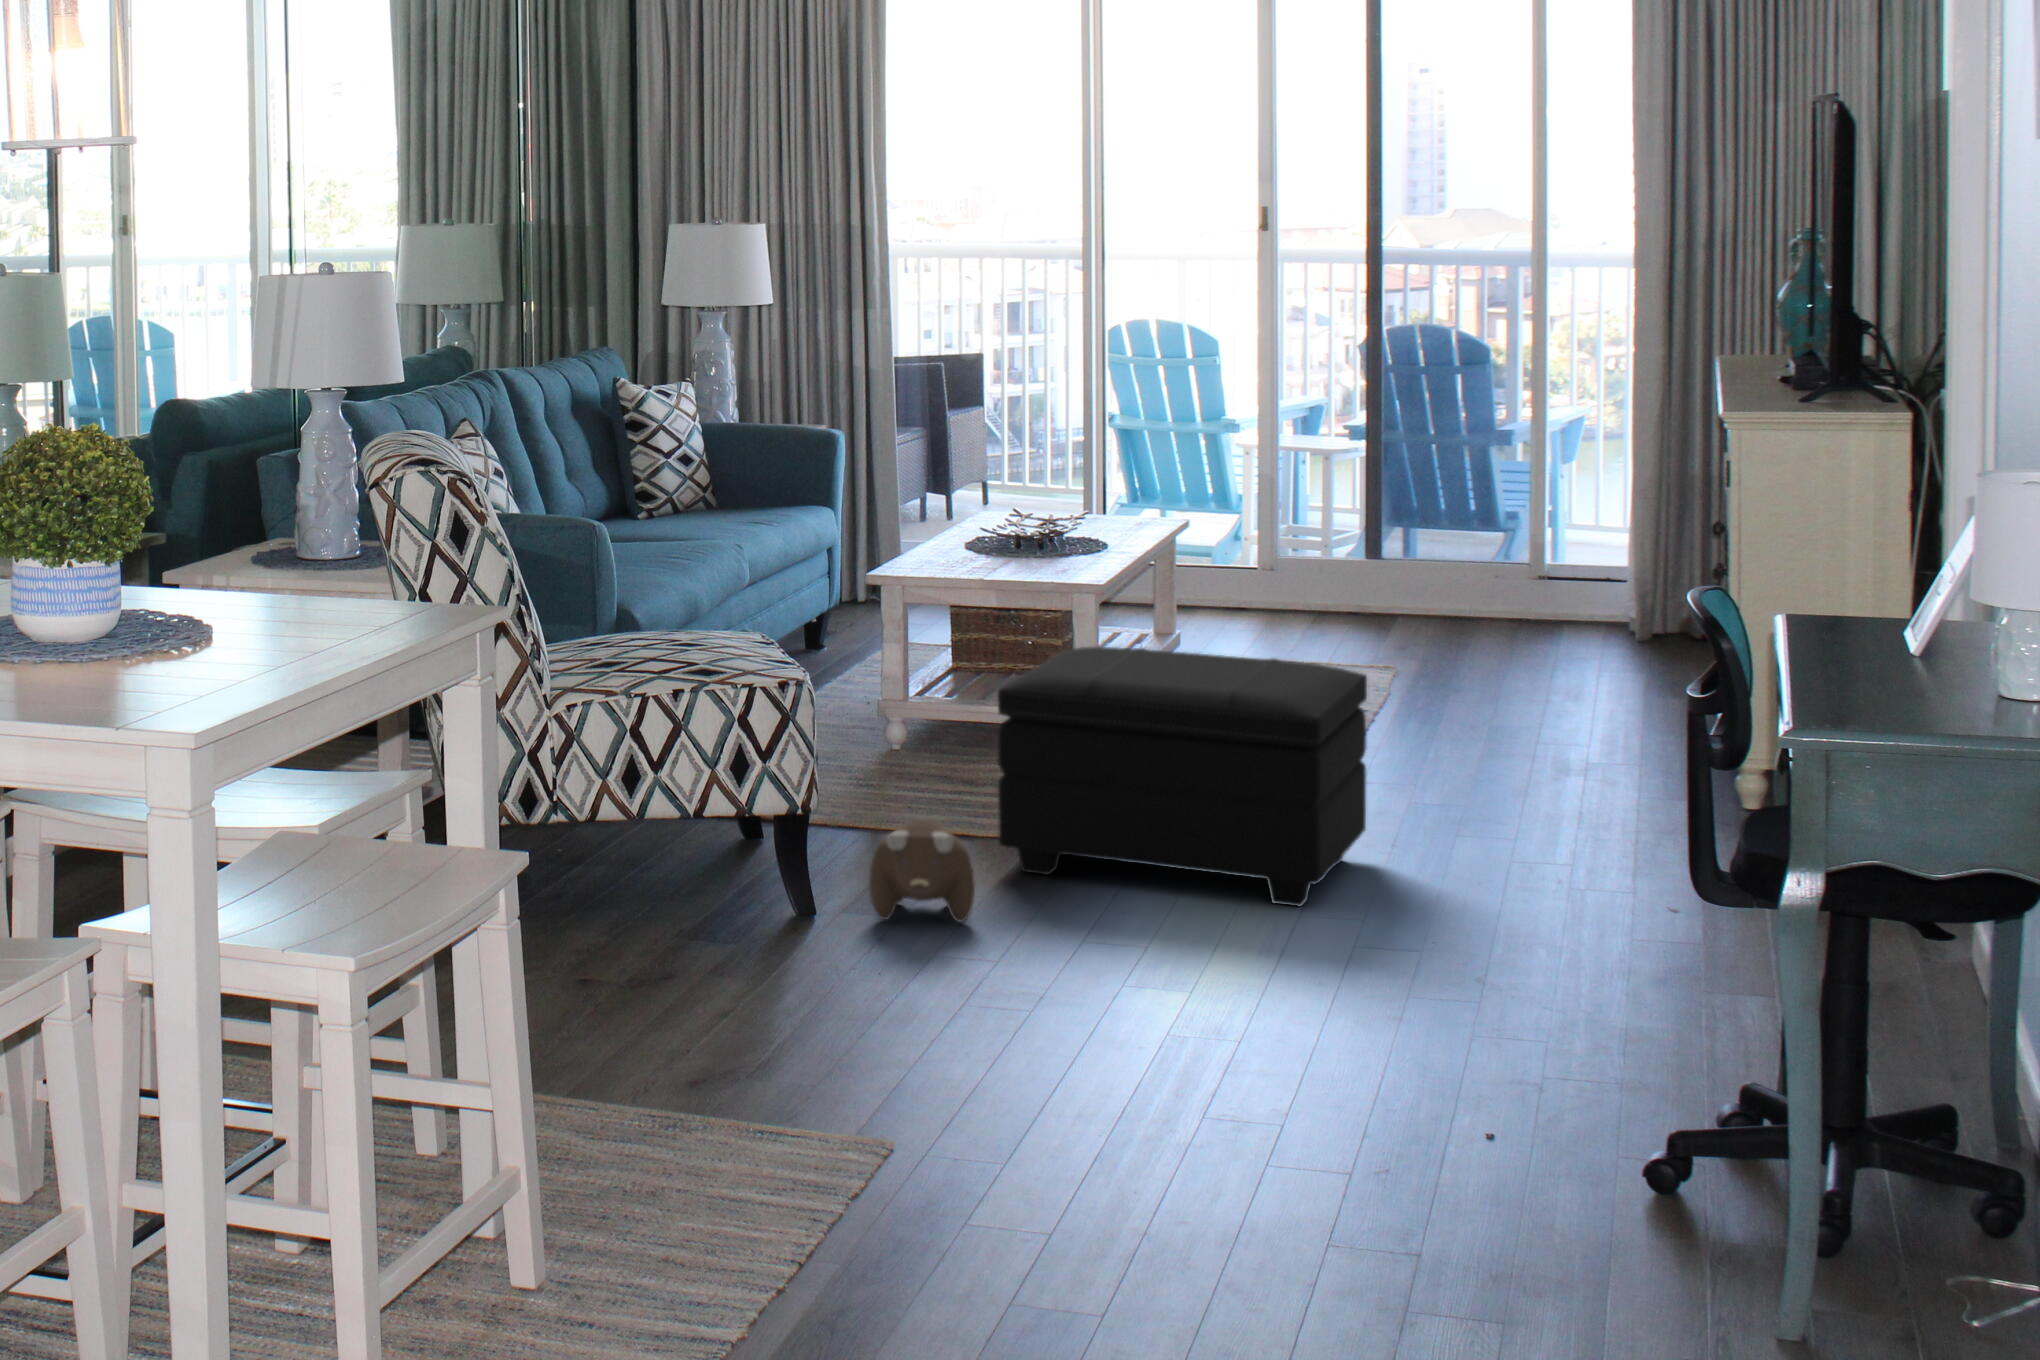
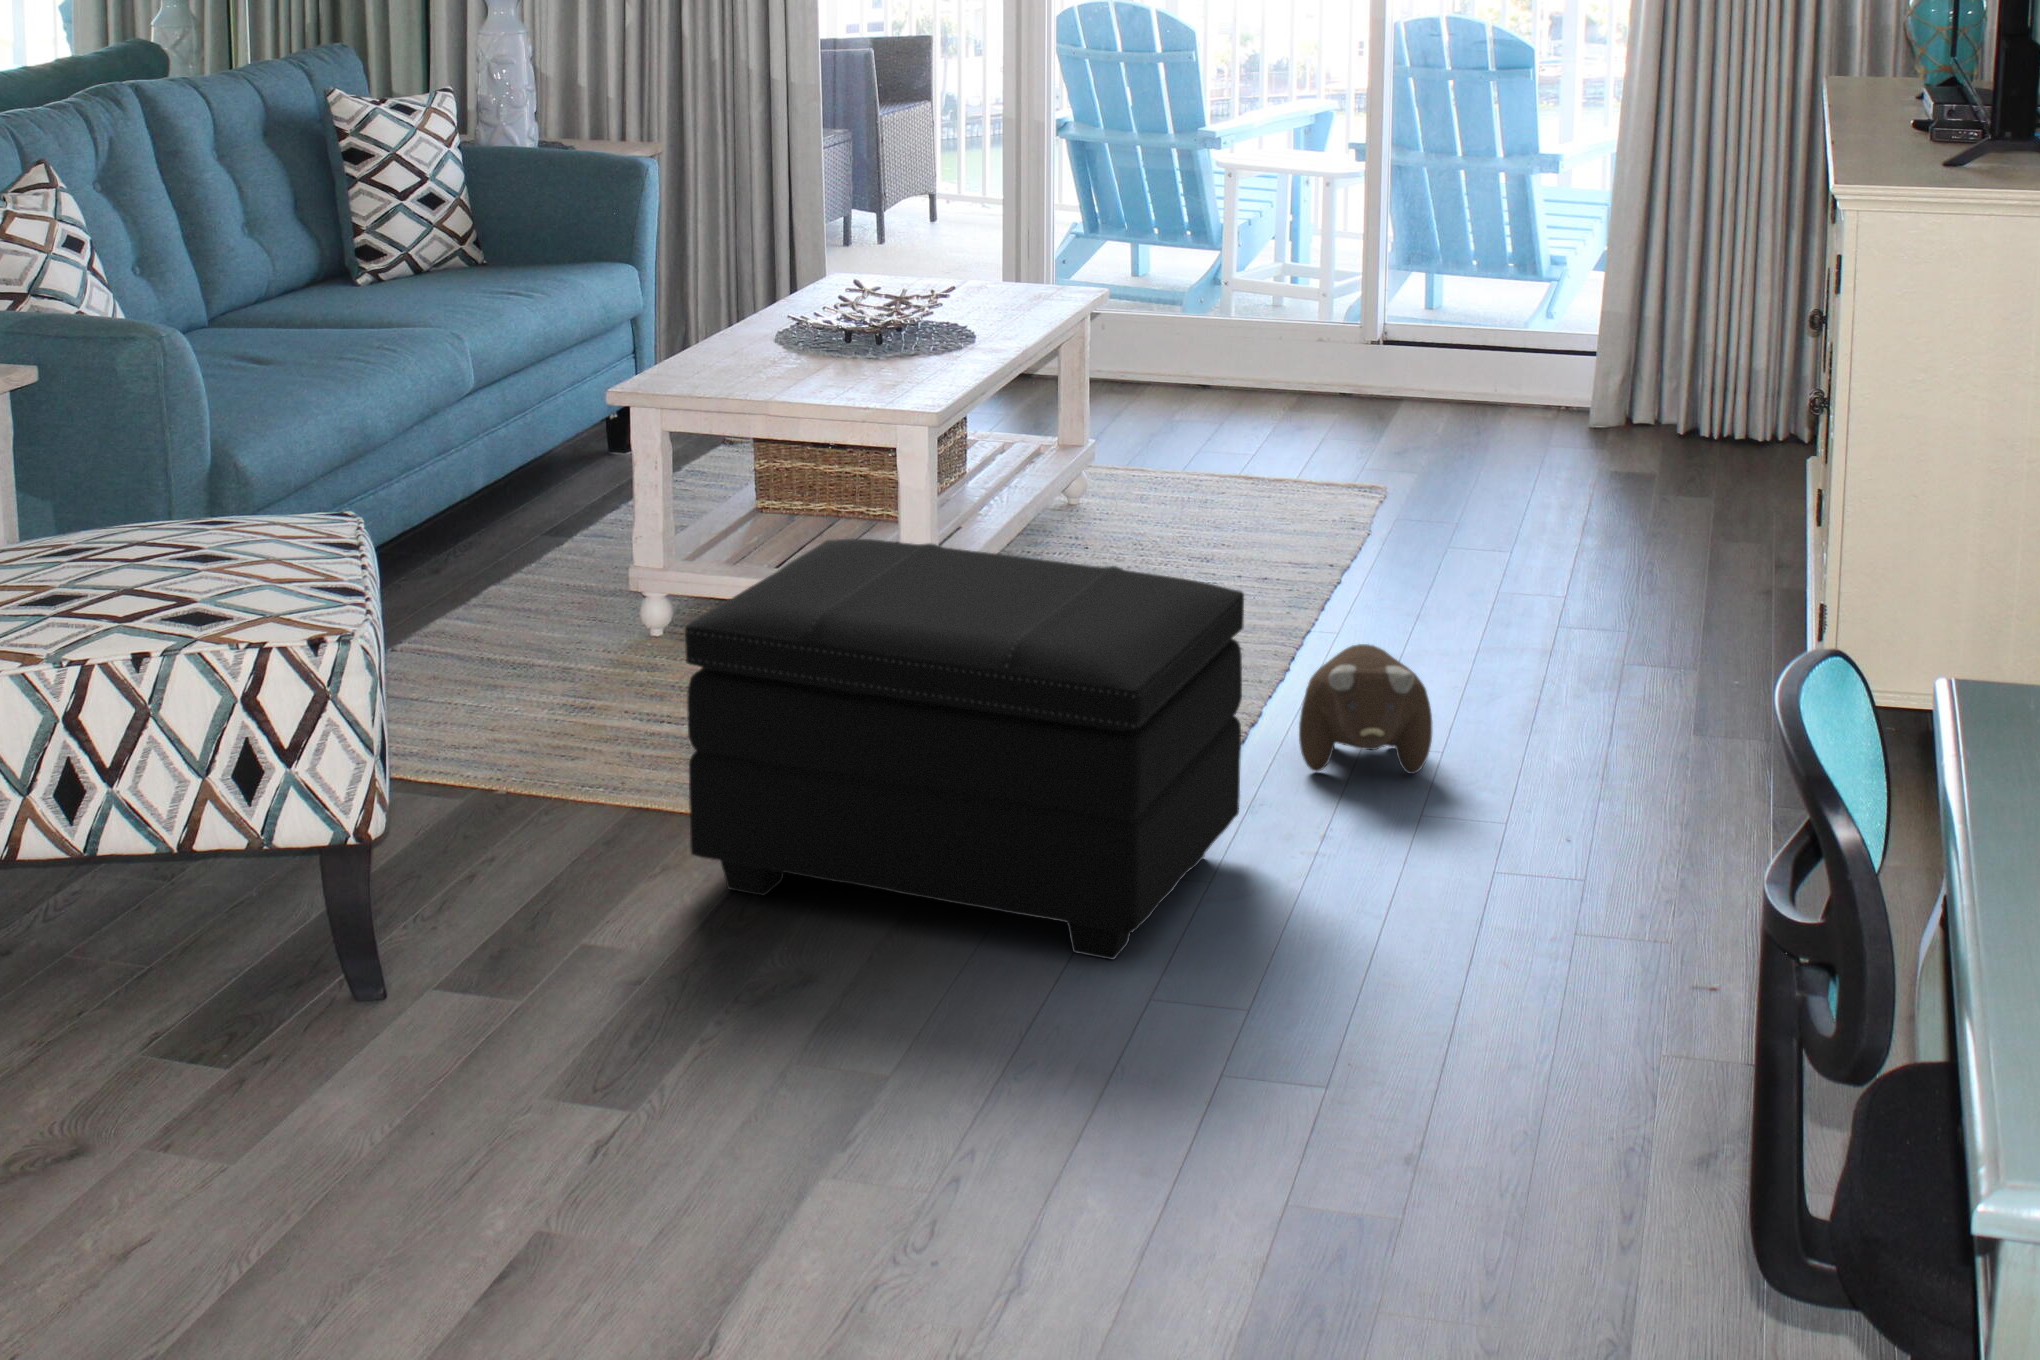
plush toy: present [869,819,975,922] -> present [1299,644,1432,774]

